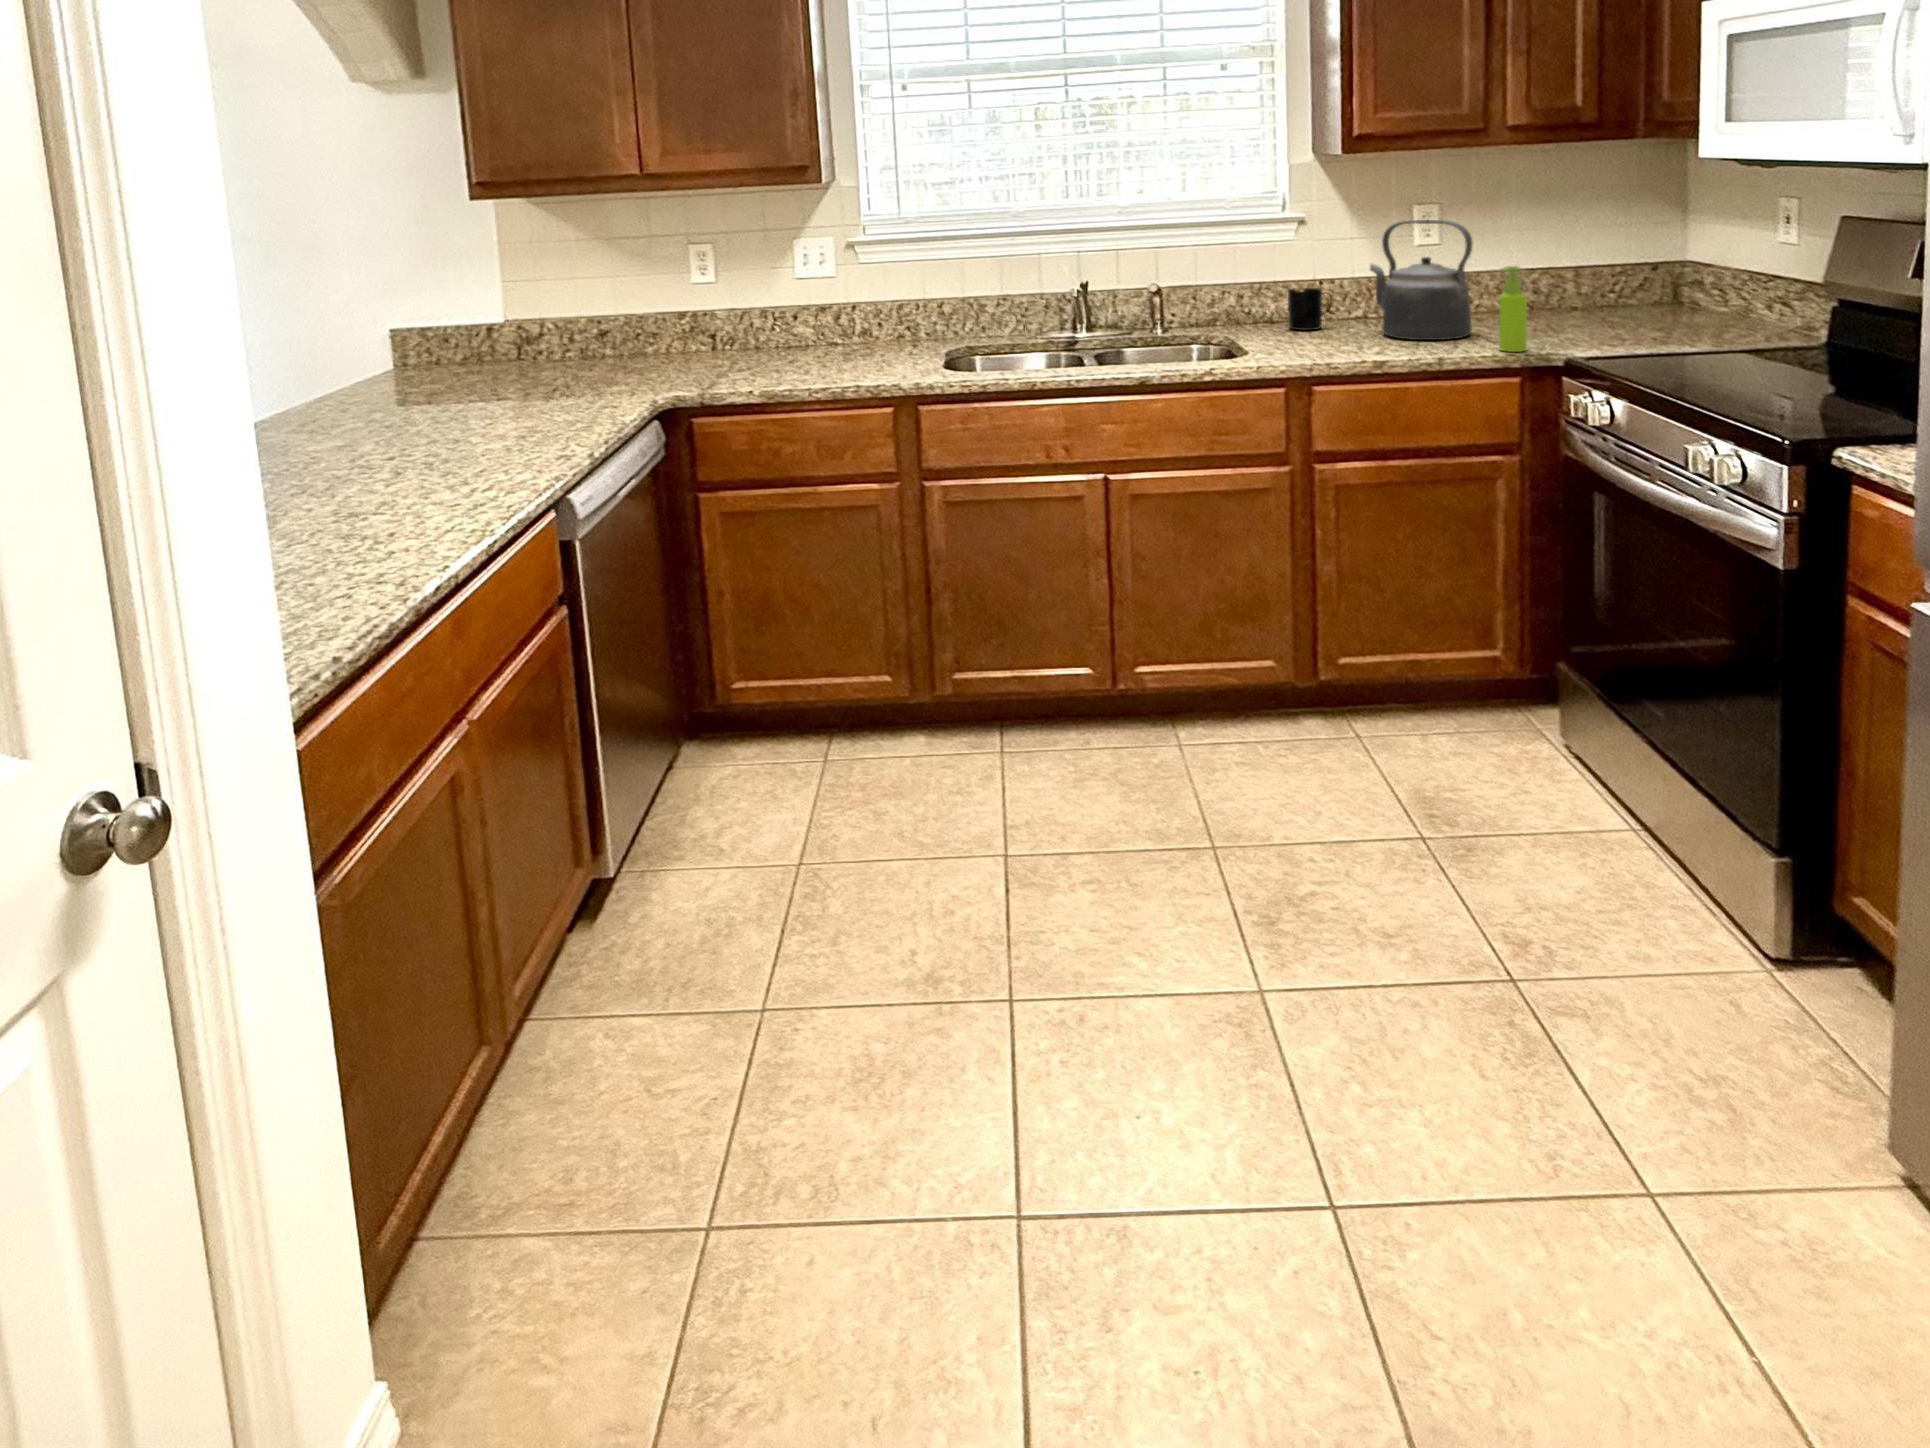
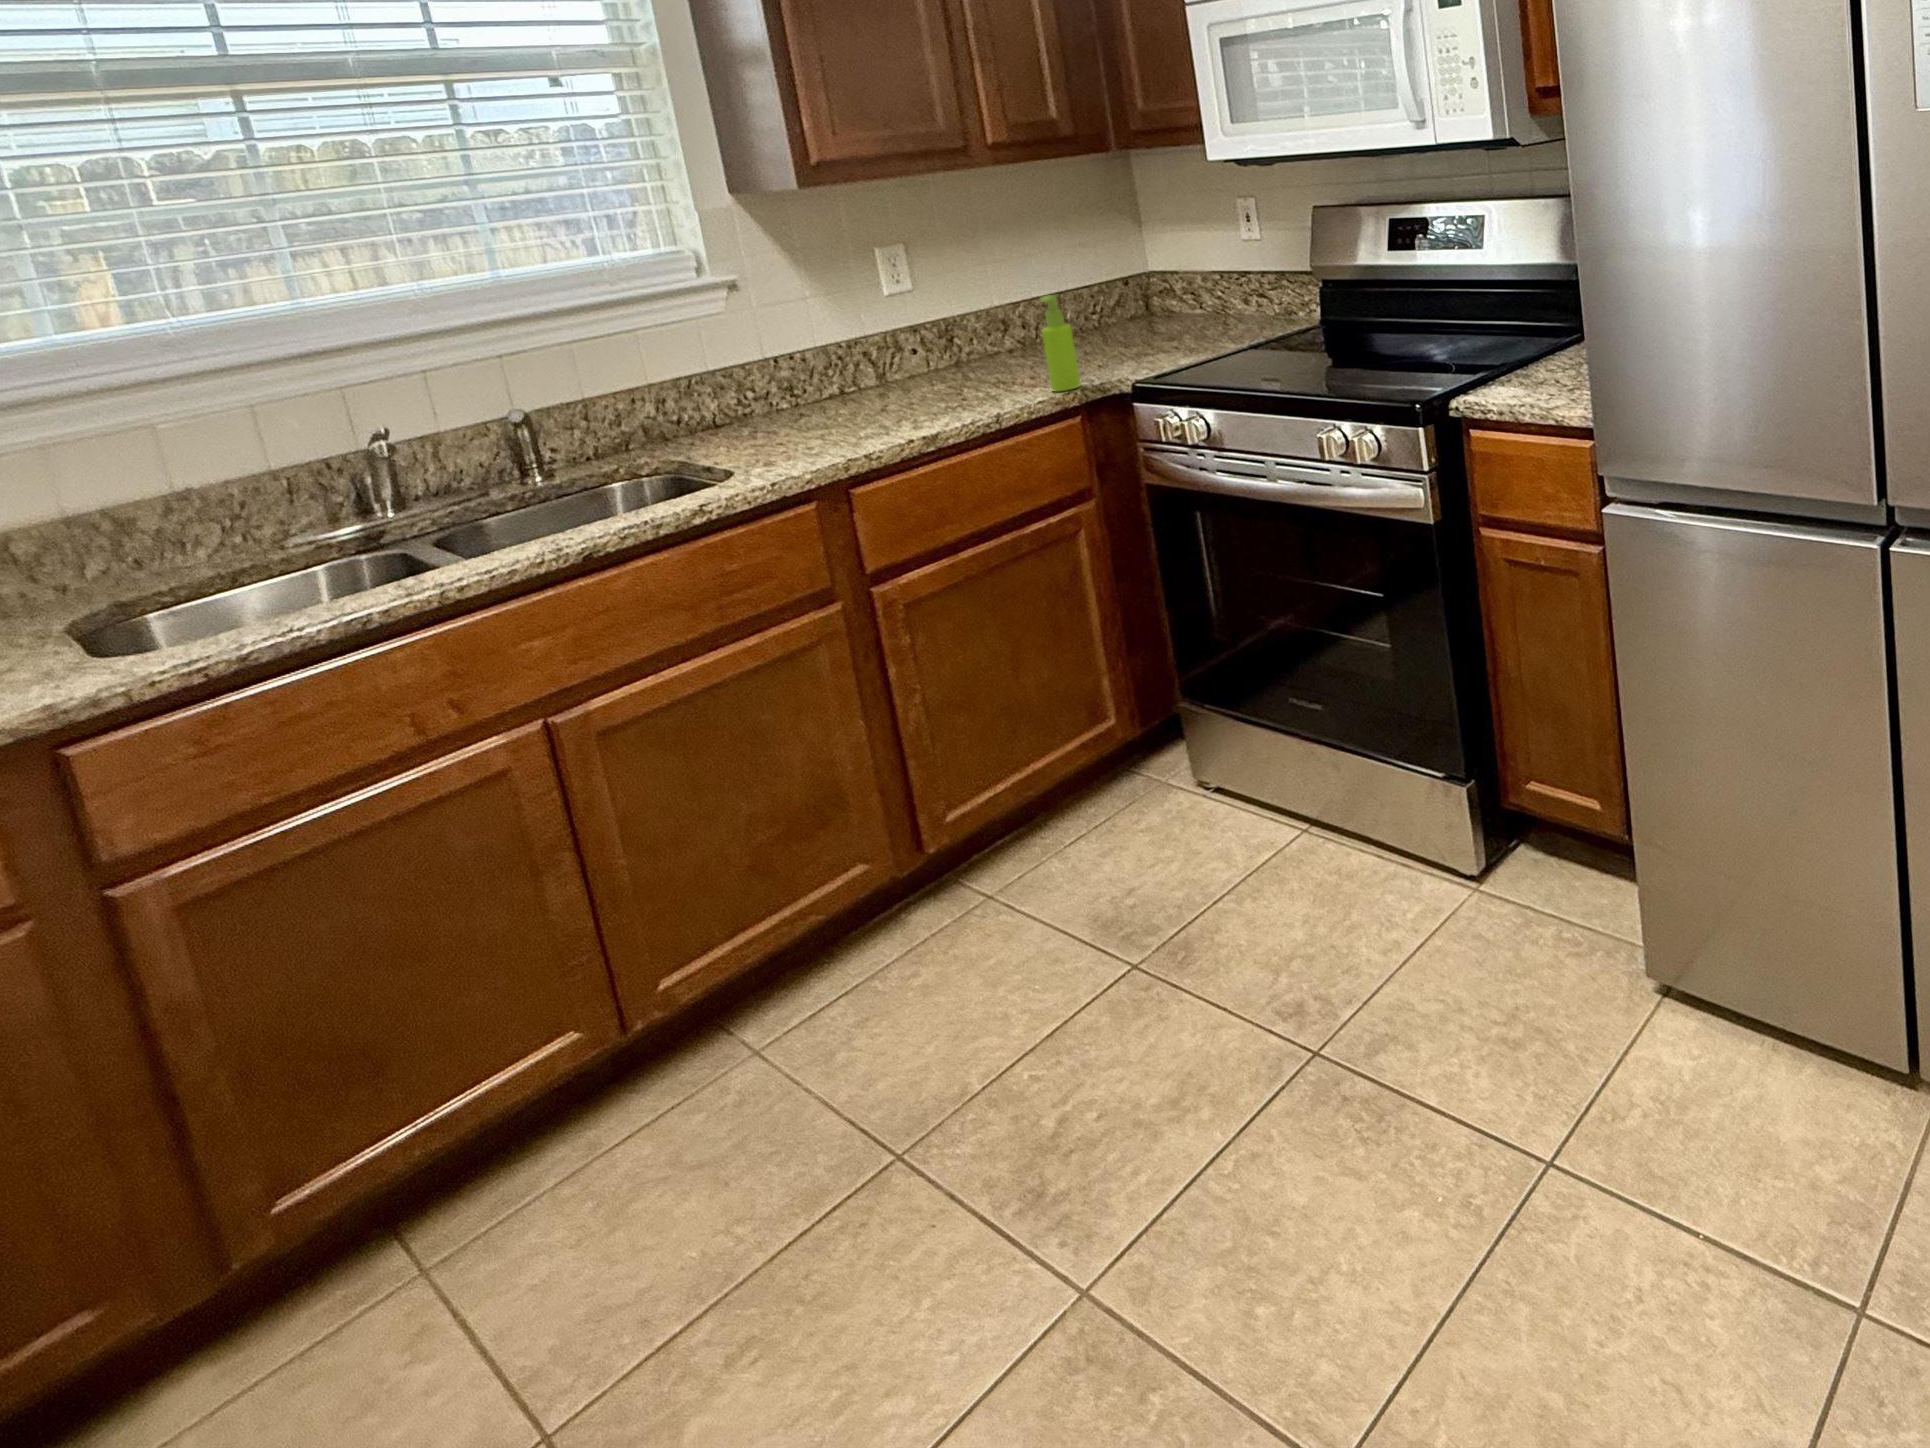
kettle: present [1370,220,1472,340] -> none [848,256,997,407]
mug: present [1288,288,1332,330] -> none [732,367,802,428]

